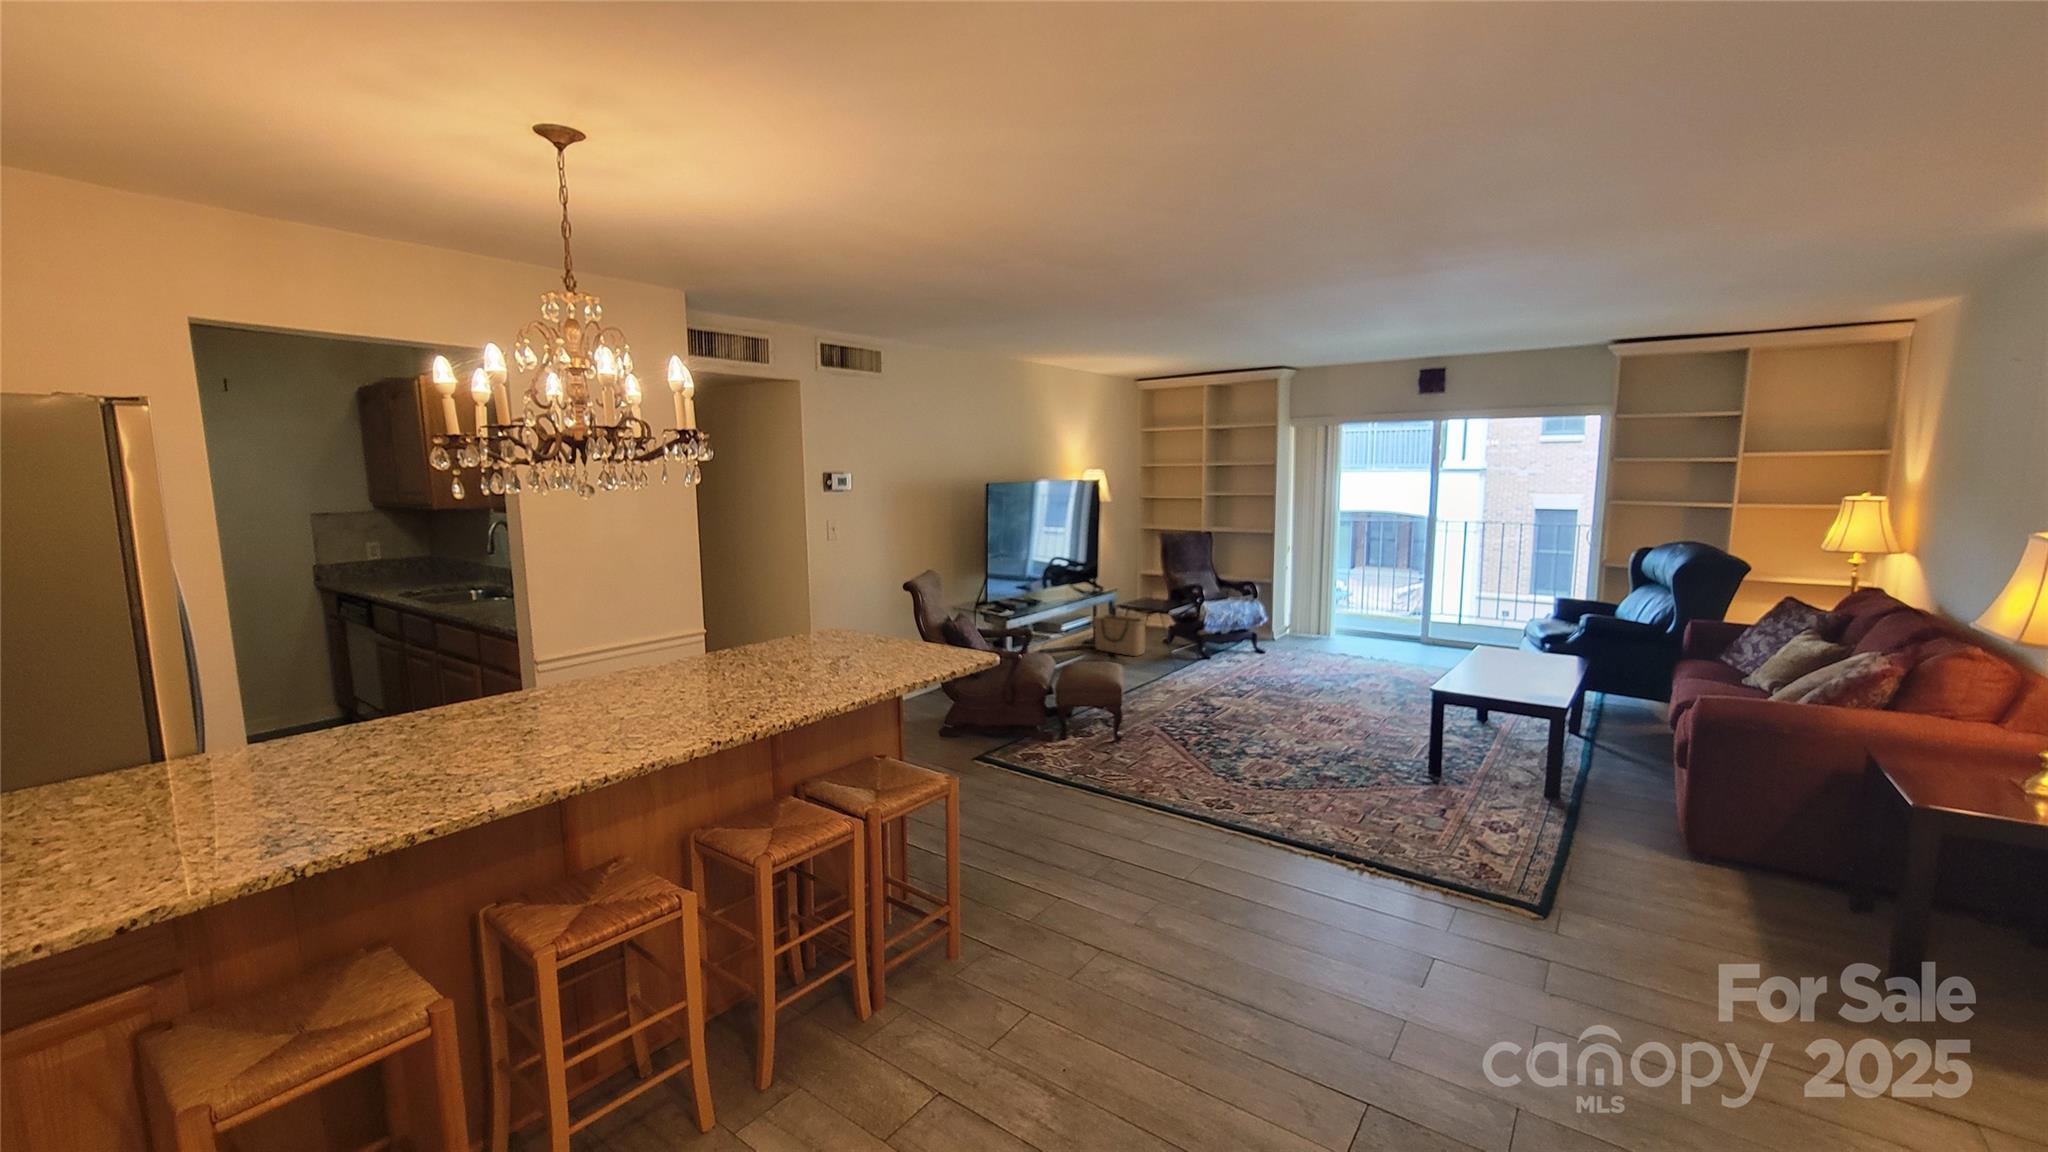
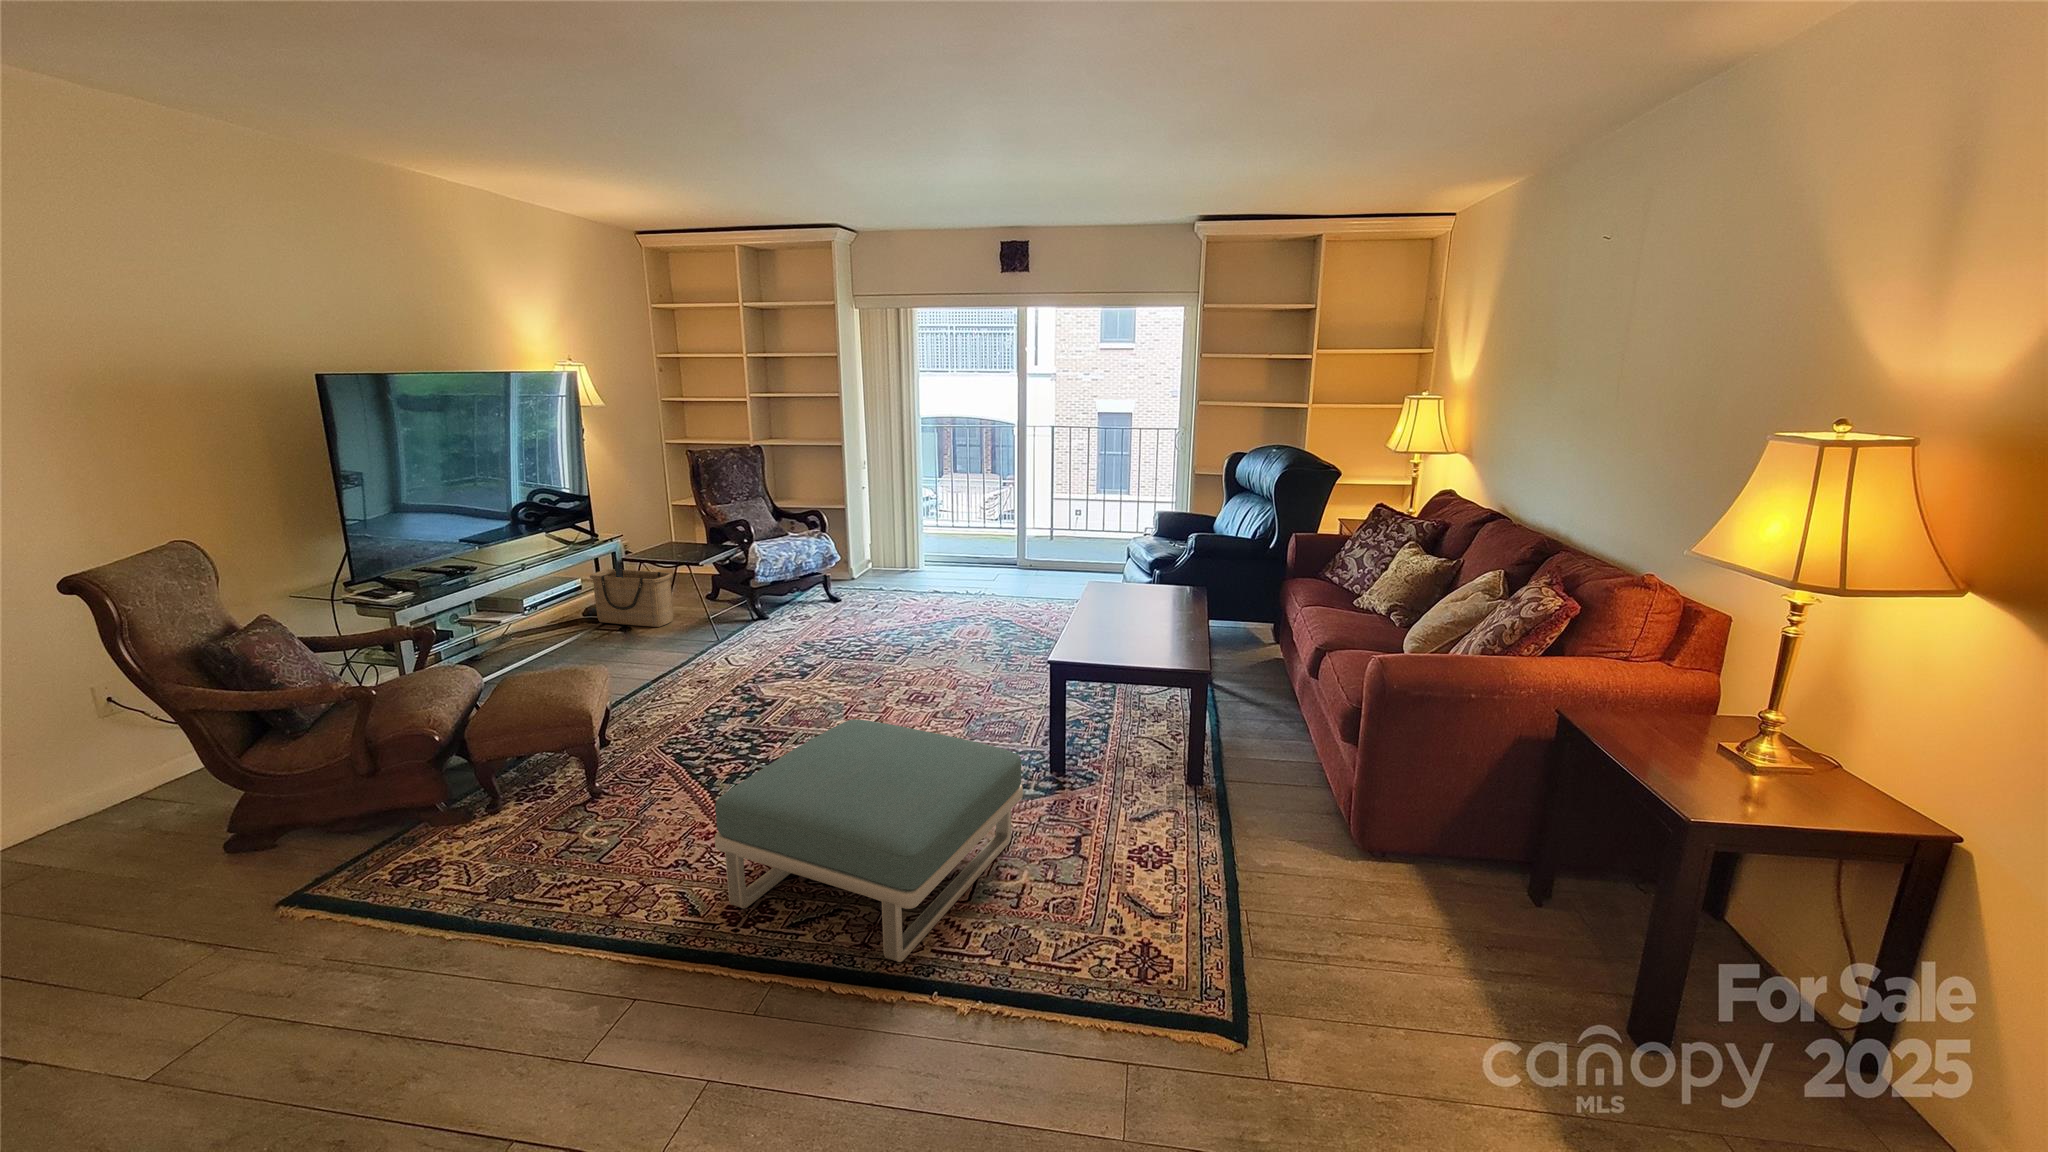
footstool: none [1201,710,1403,842] -> present [715,719,1023,962]

